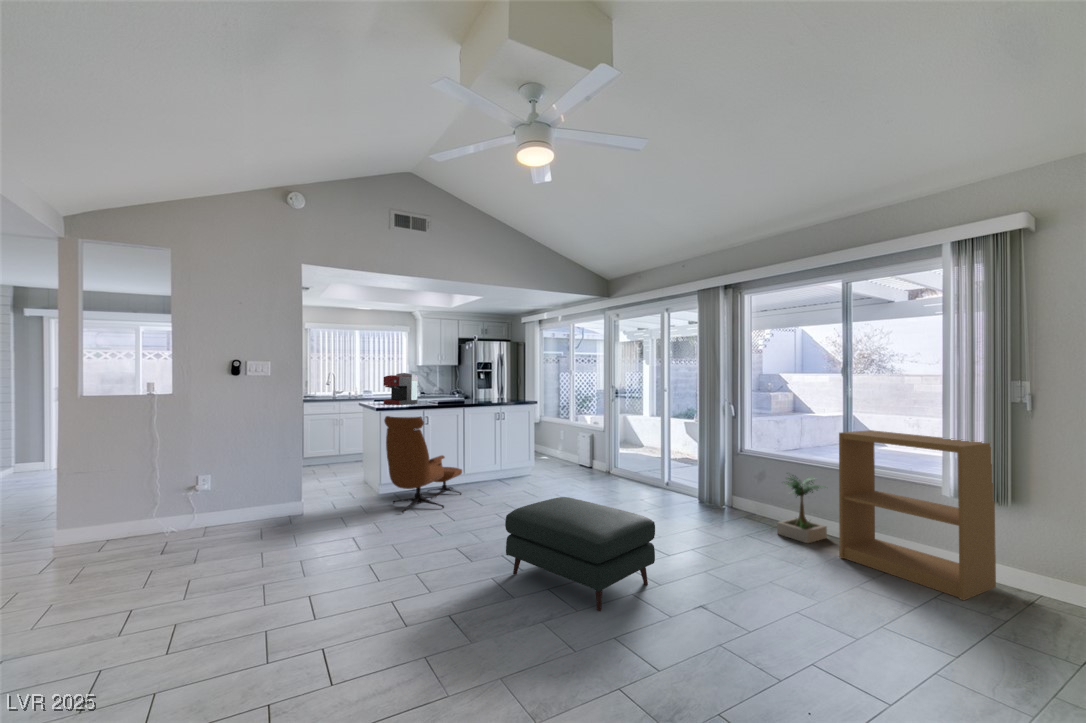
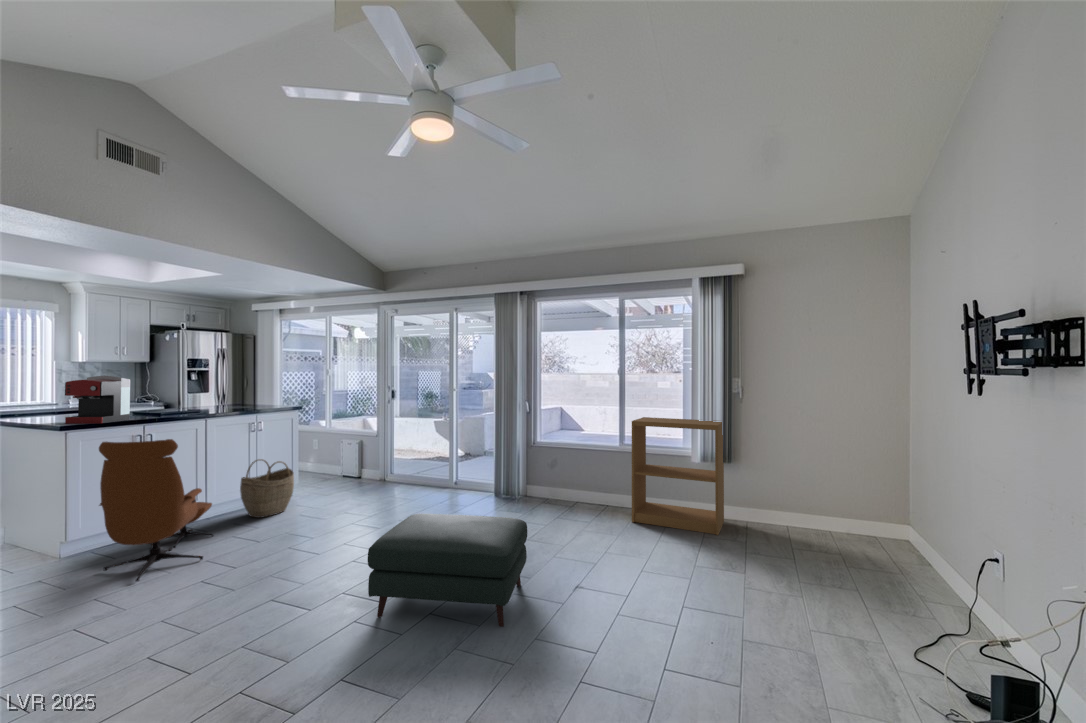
woven basket: none [486,441,524,487] -> present [240,459,294,518]
potted plant: present [777,473,827,543] -> none [577,457,616,516]

